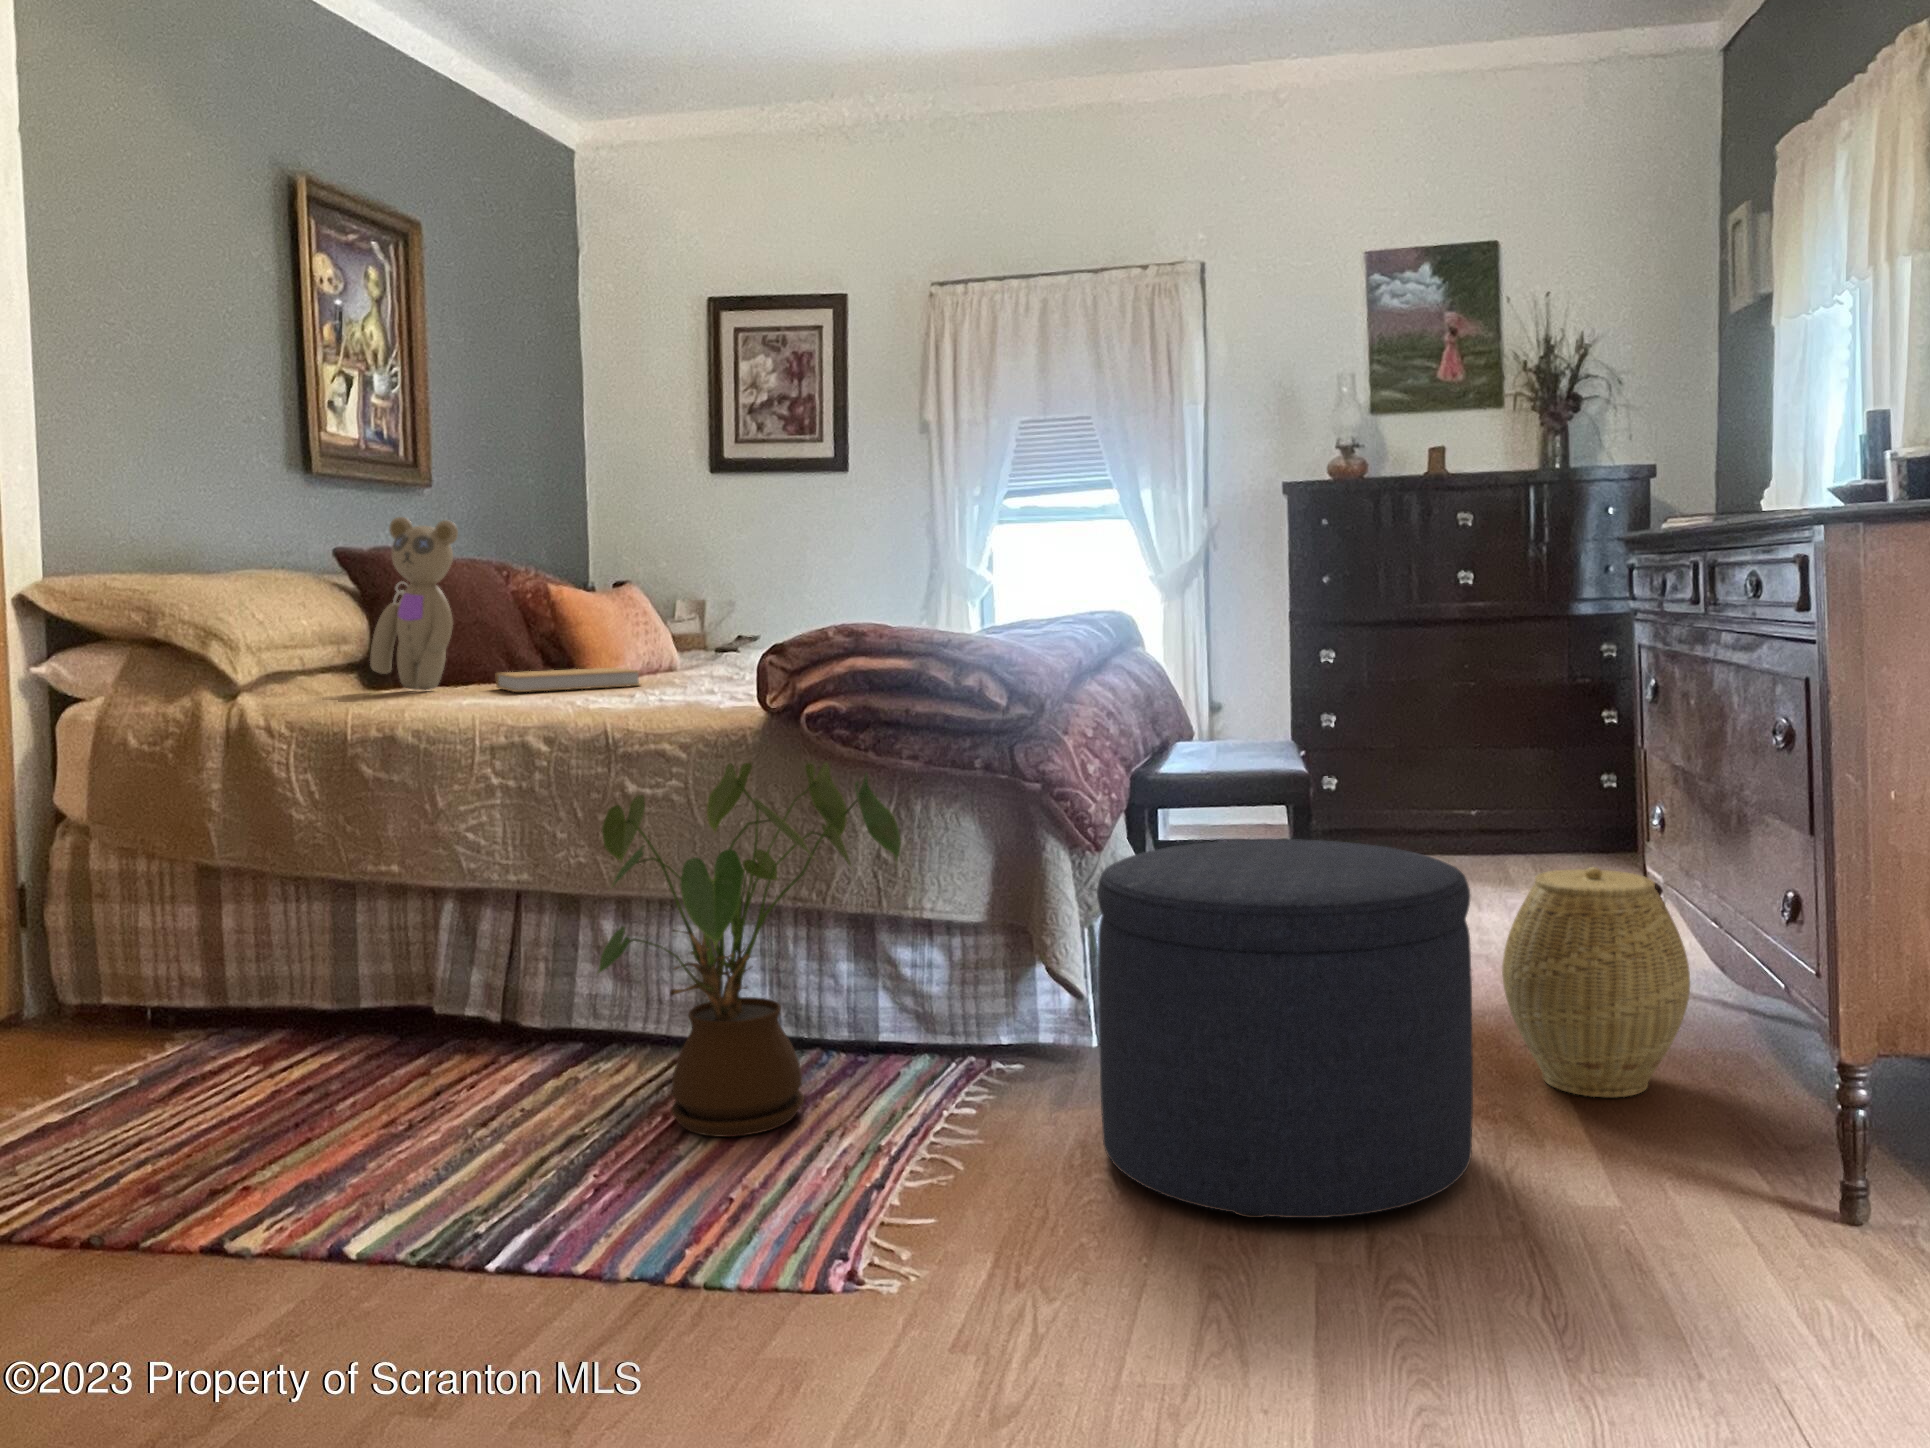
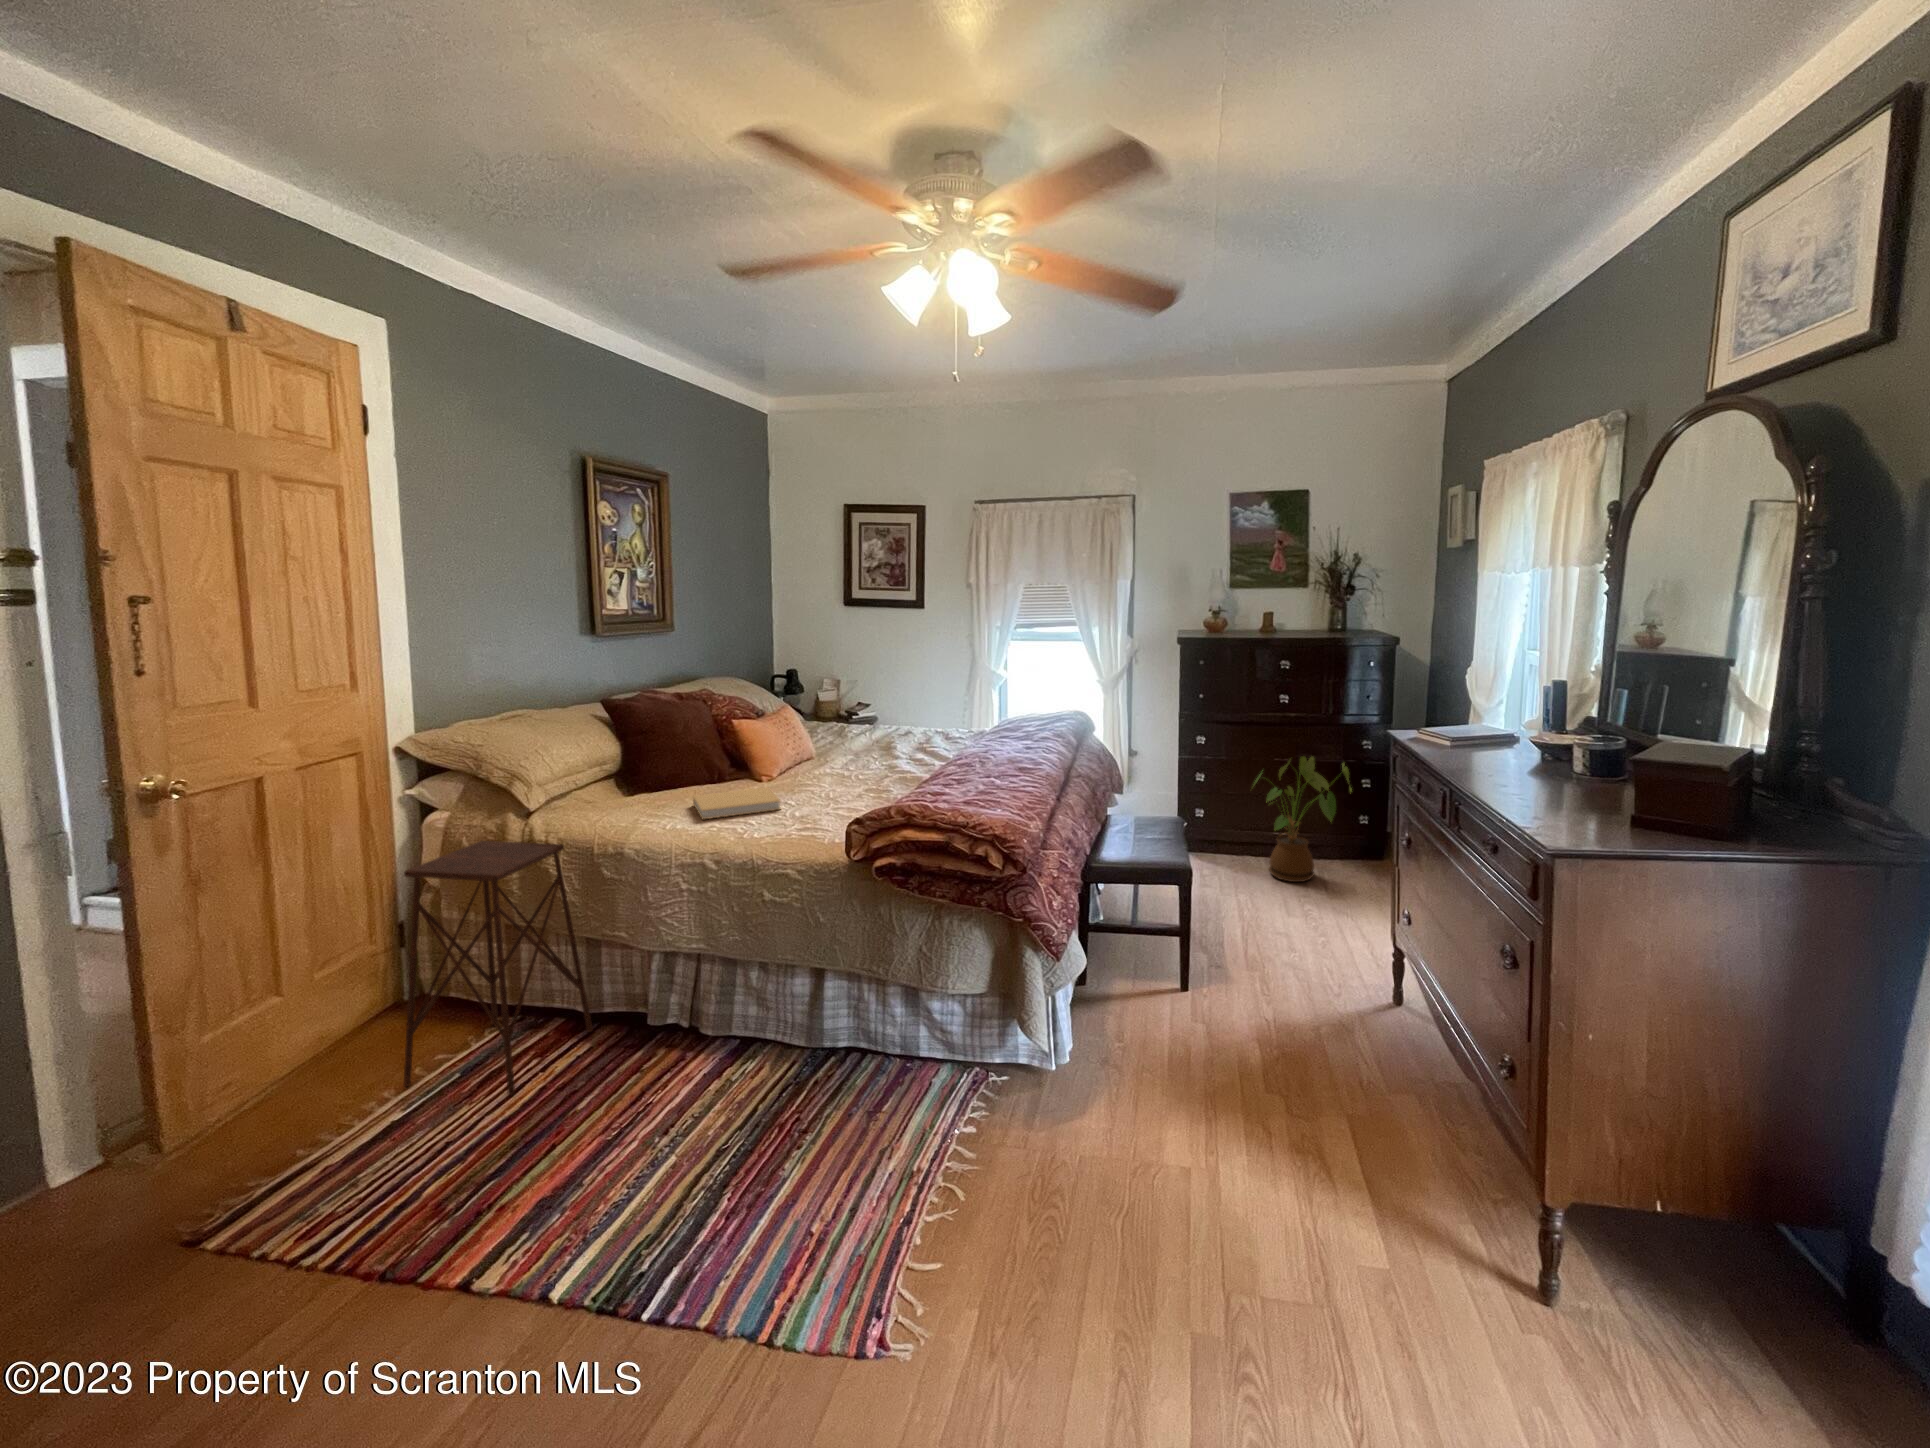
teddy bear: present [370,517,458,690] -> none [617,699,670,805]
side table: none [48,723,342,1098] -> present [404,841,593,1096]
house plant: present [598,763,901,1137] -> present [1254,756,1352,882]
ottoman: present [1097,839,1473,1218] -> none [1052,974,1295,1290]
woven basket: present [1502,867,1690,1097] -> none [1308,981,1428,1139]

